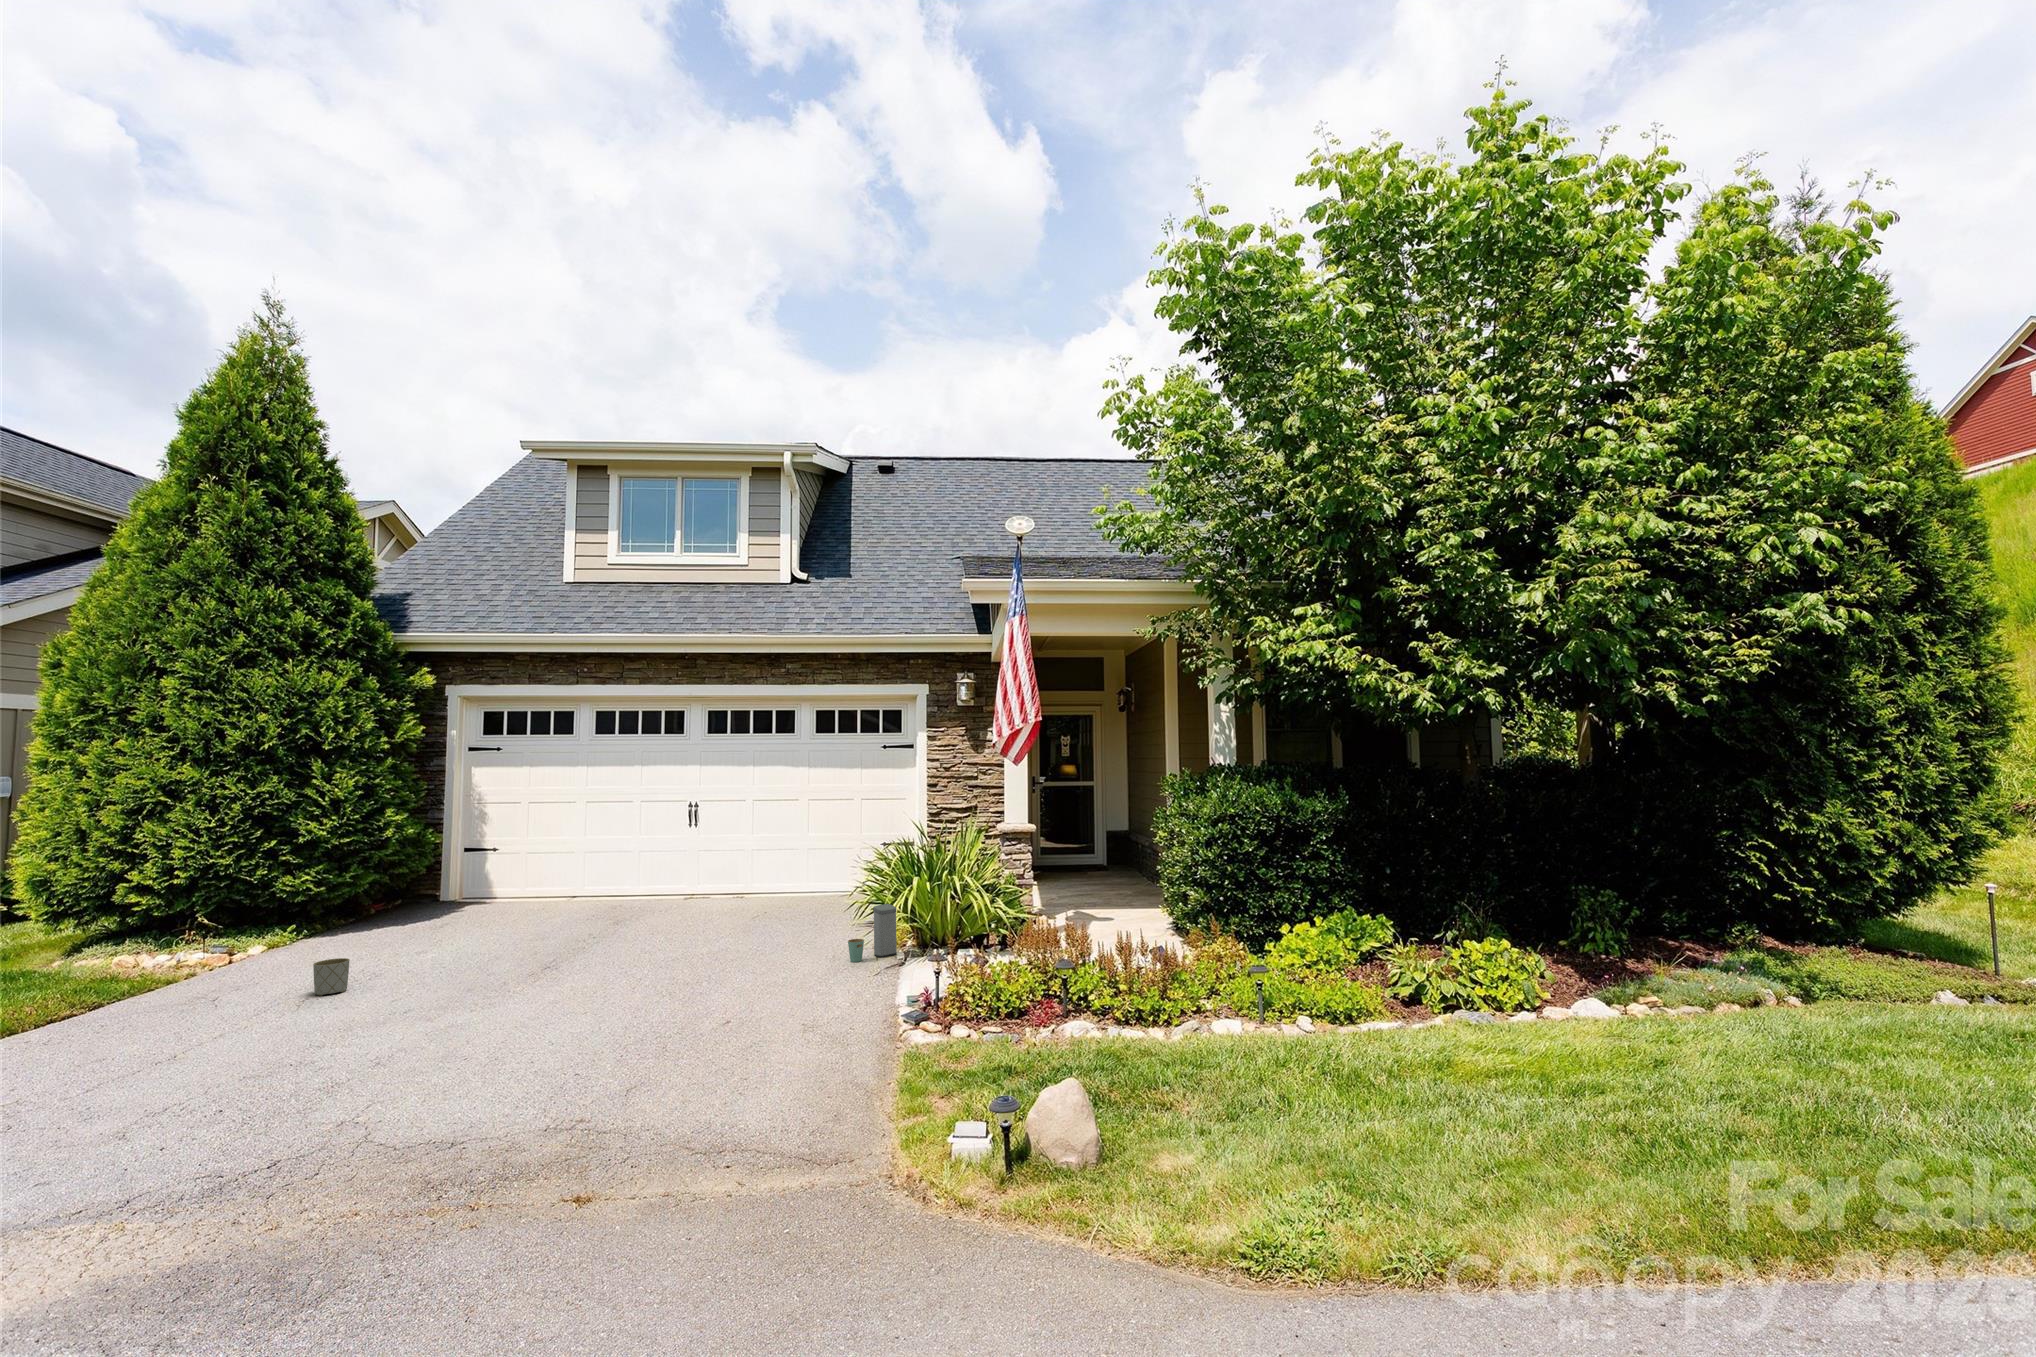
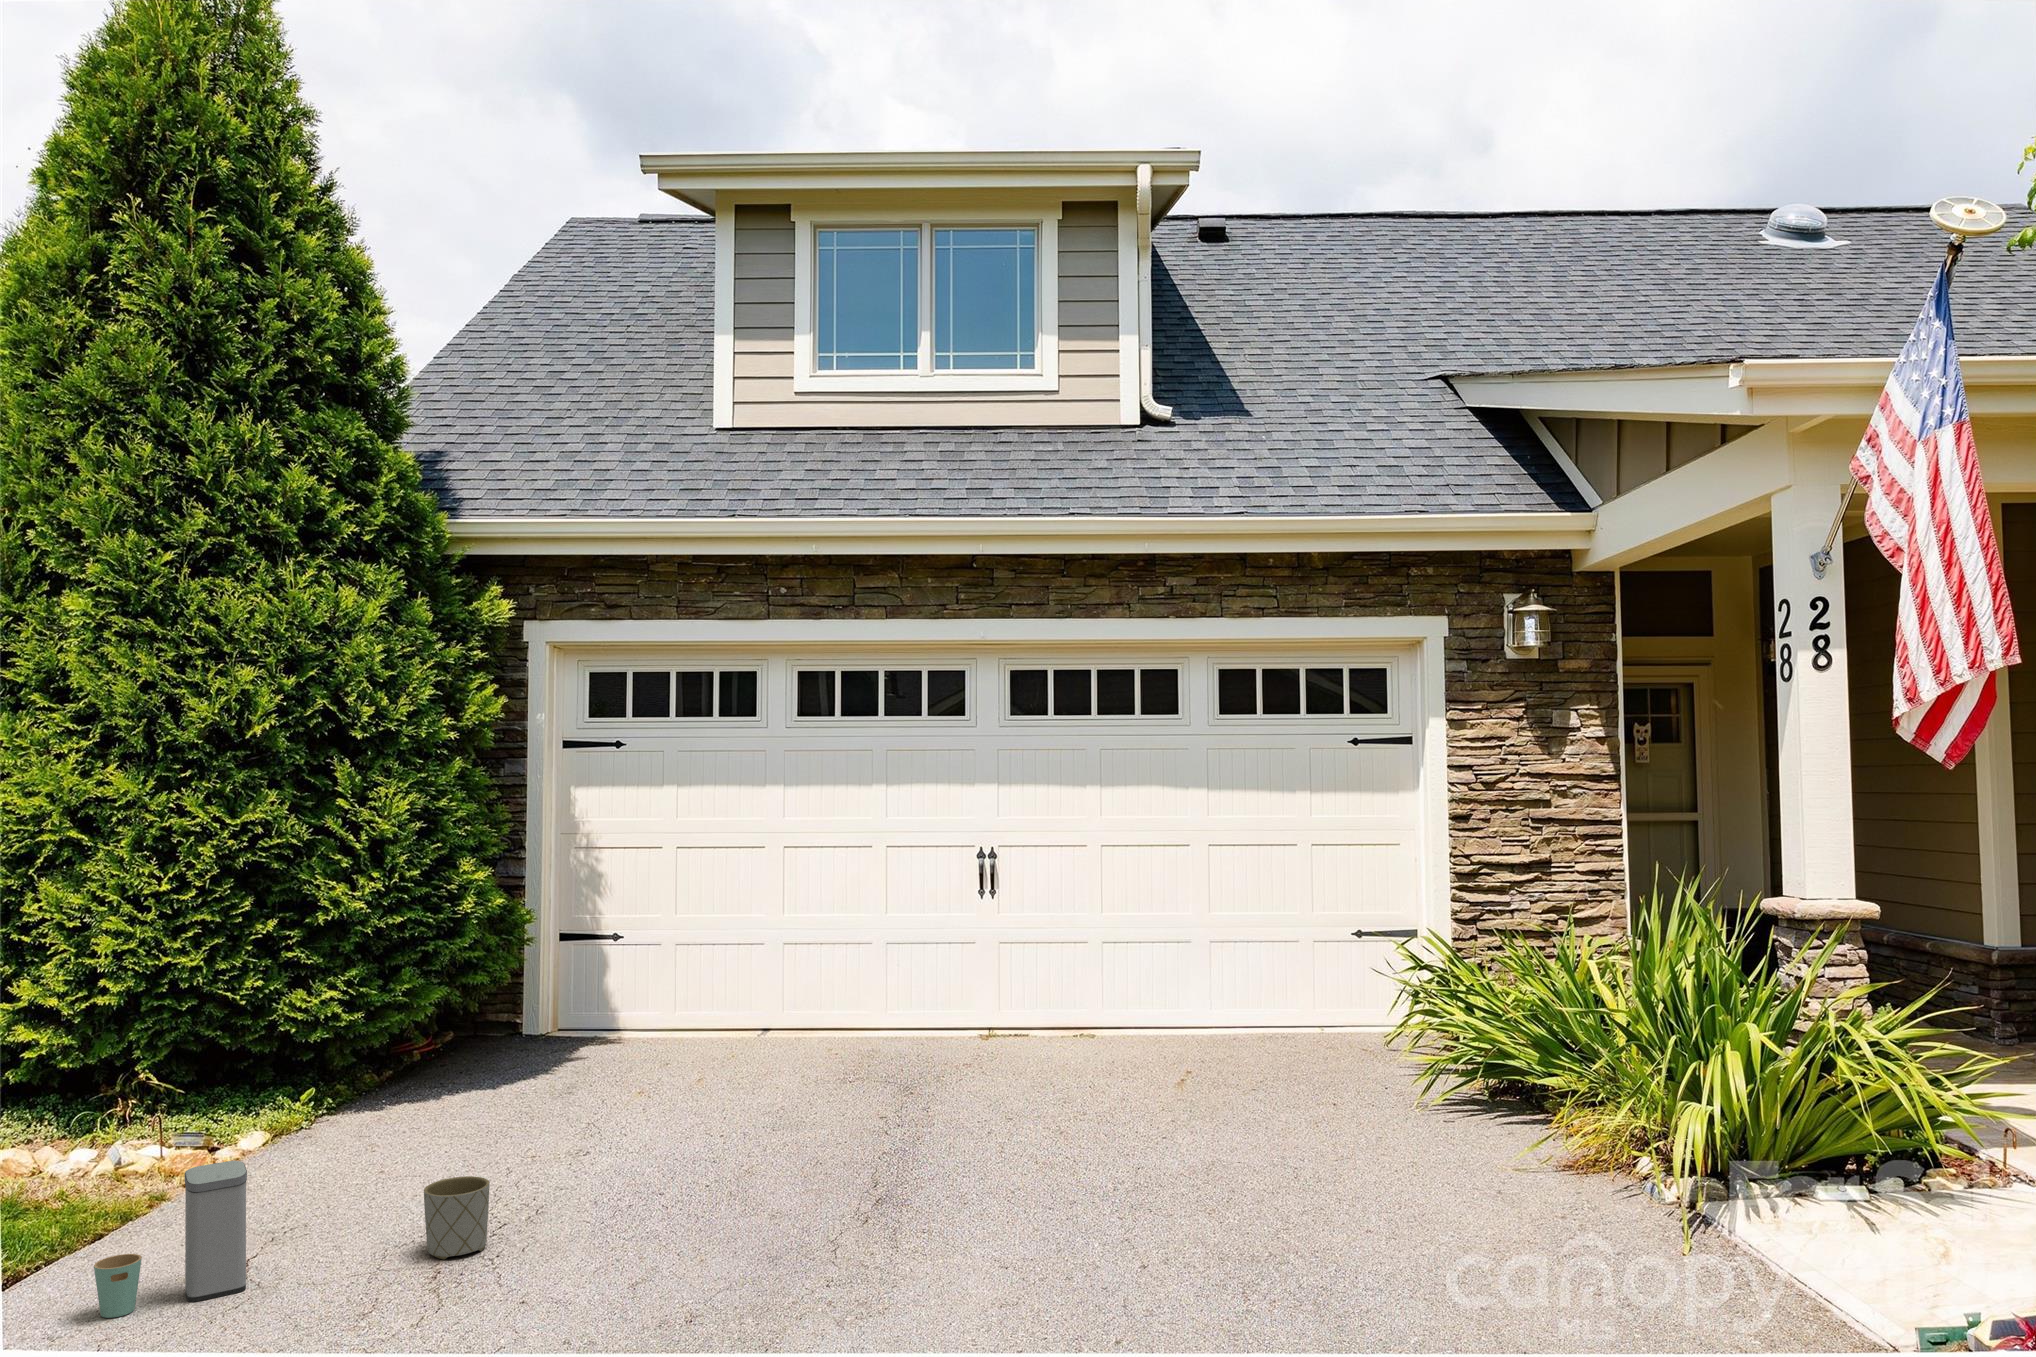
trash can: present [848,904,897,962] -> present [94,1161,247,1318]

